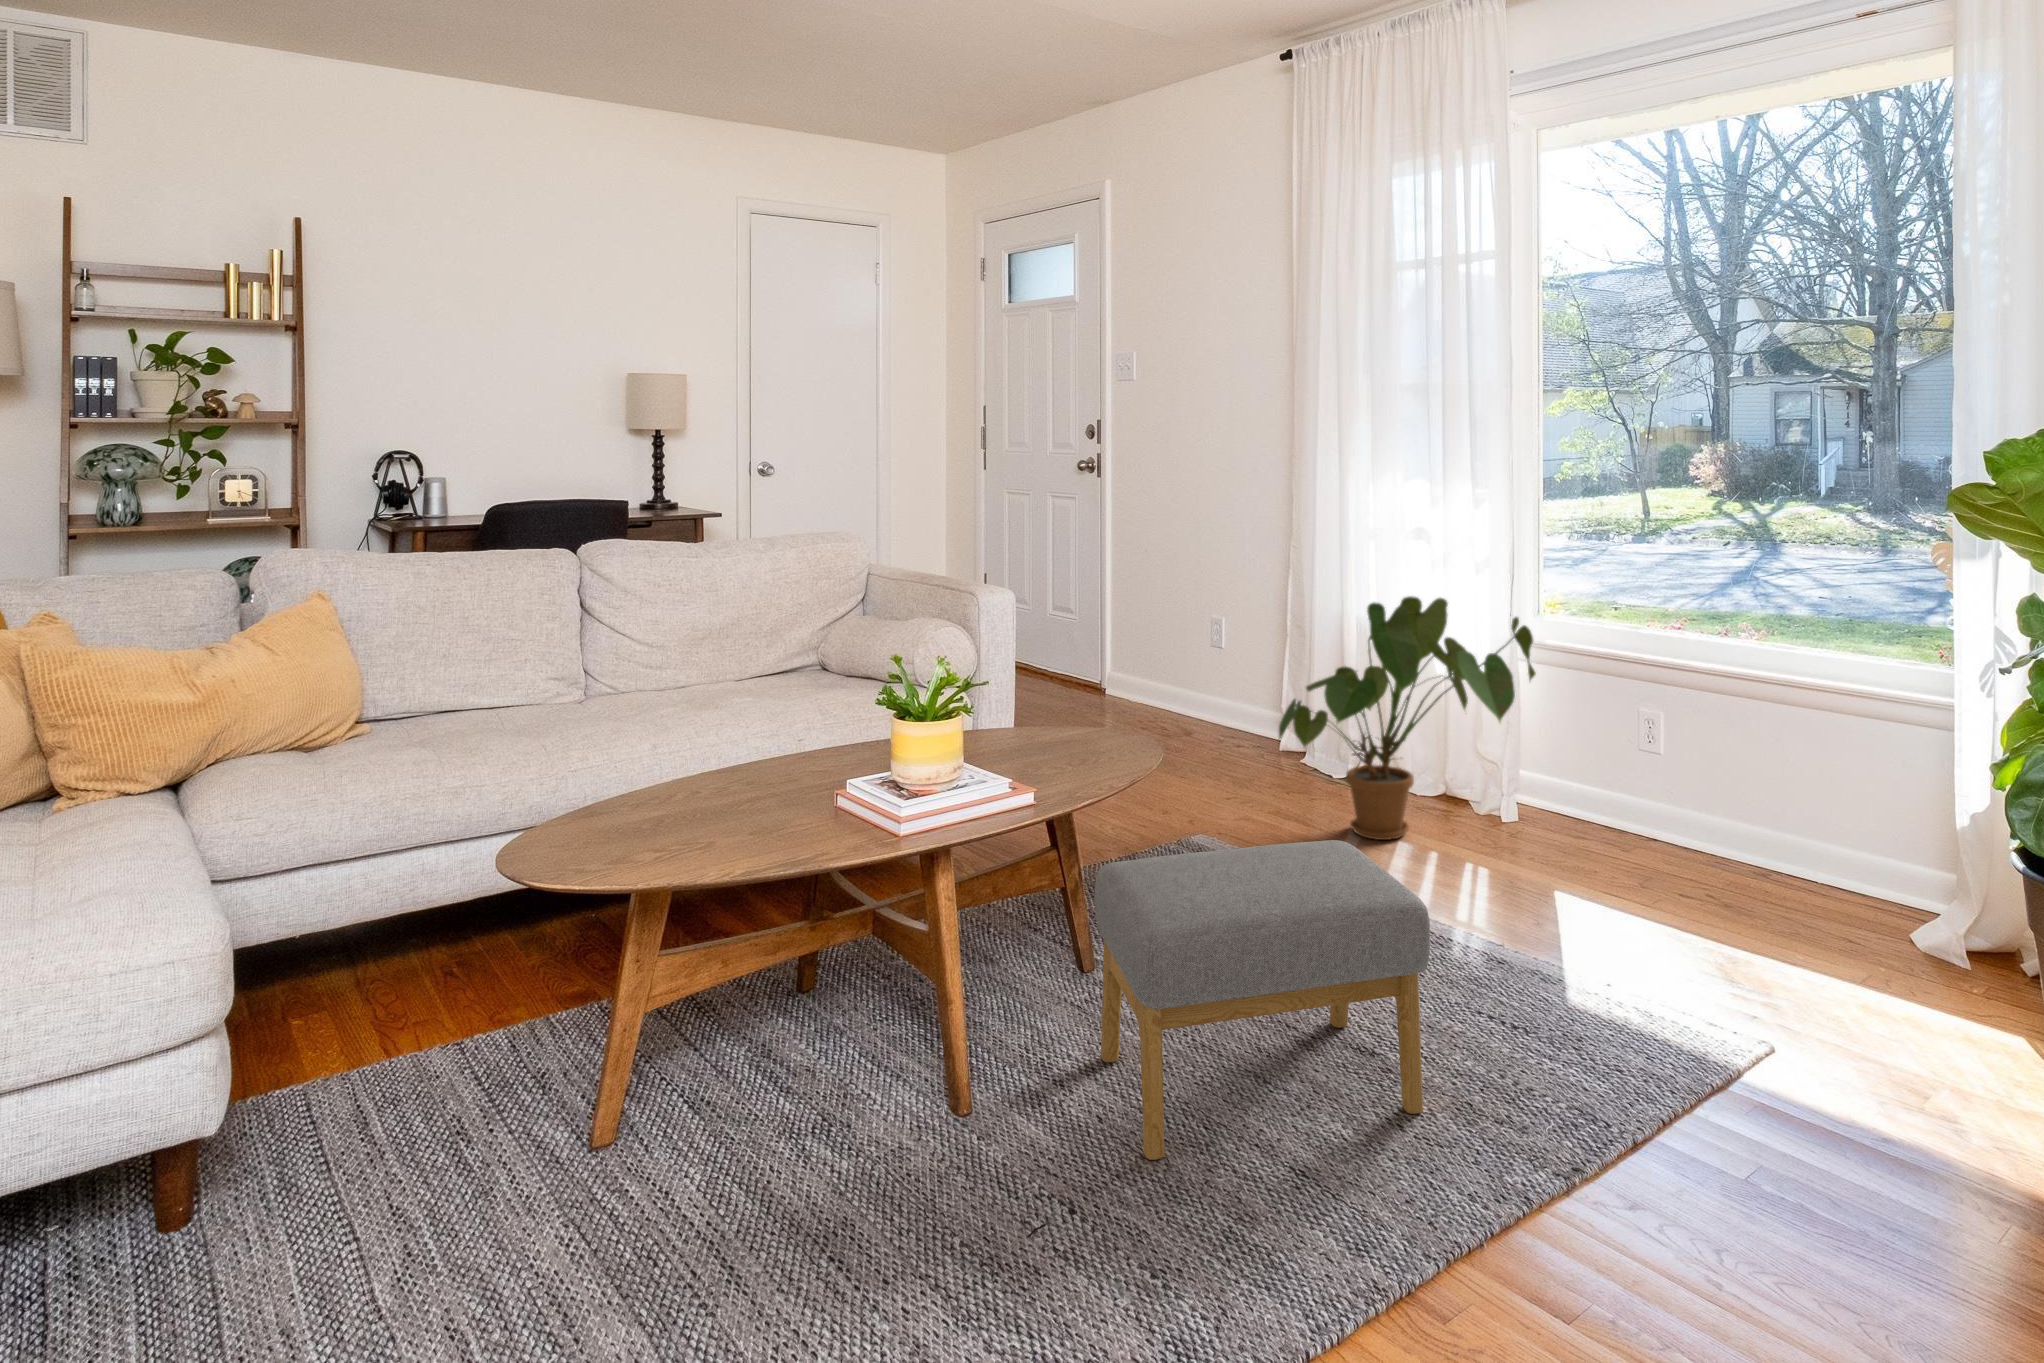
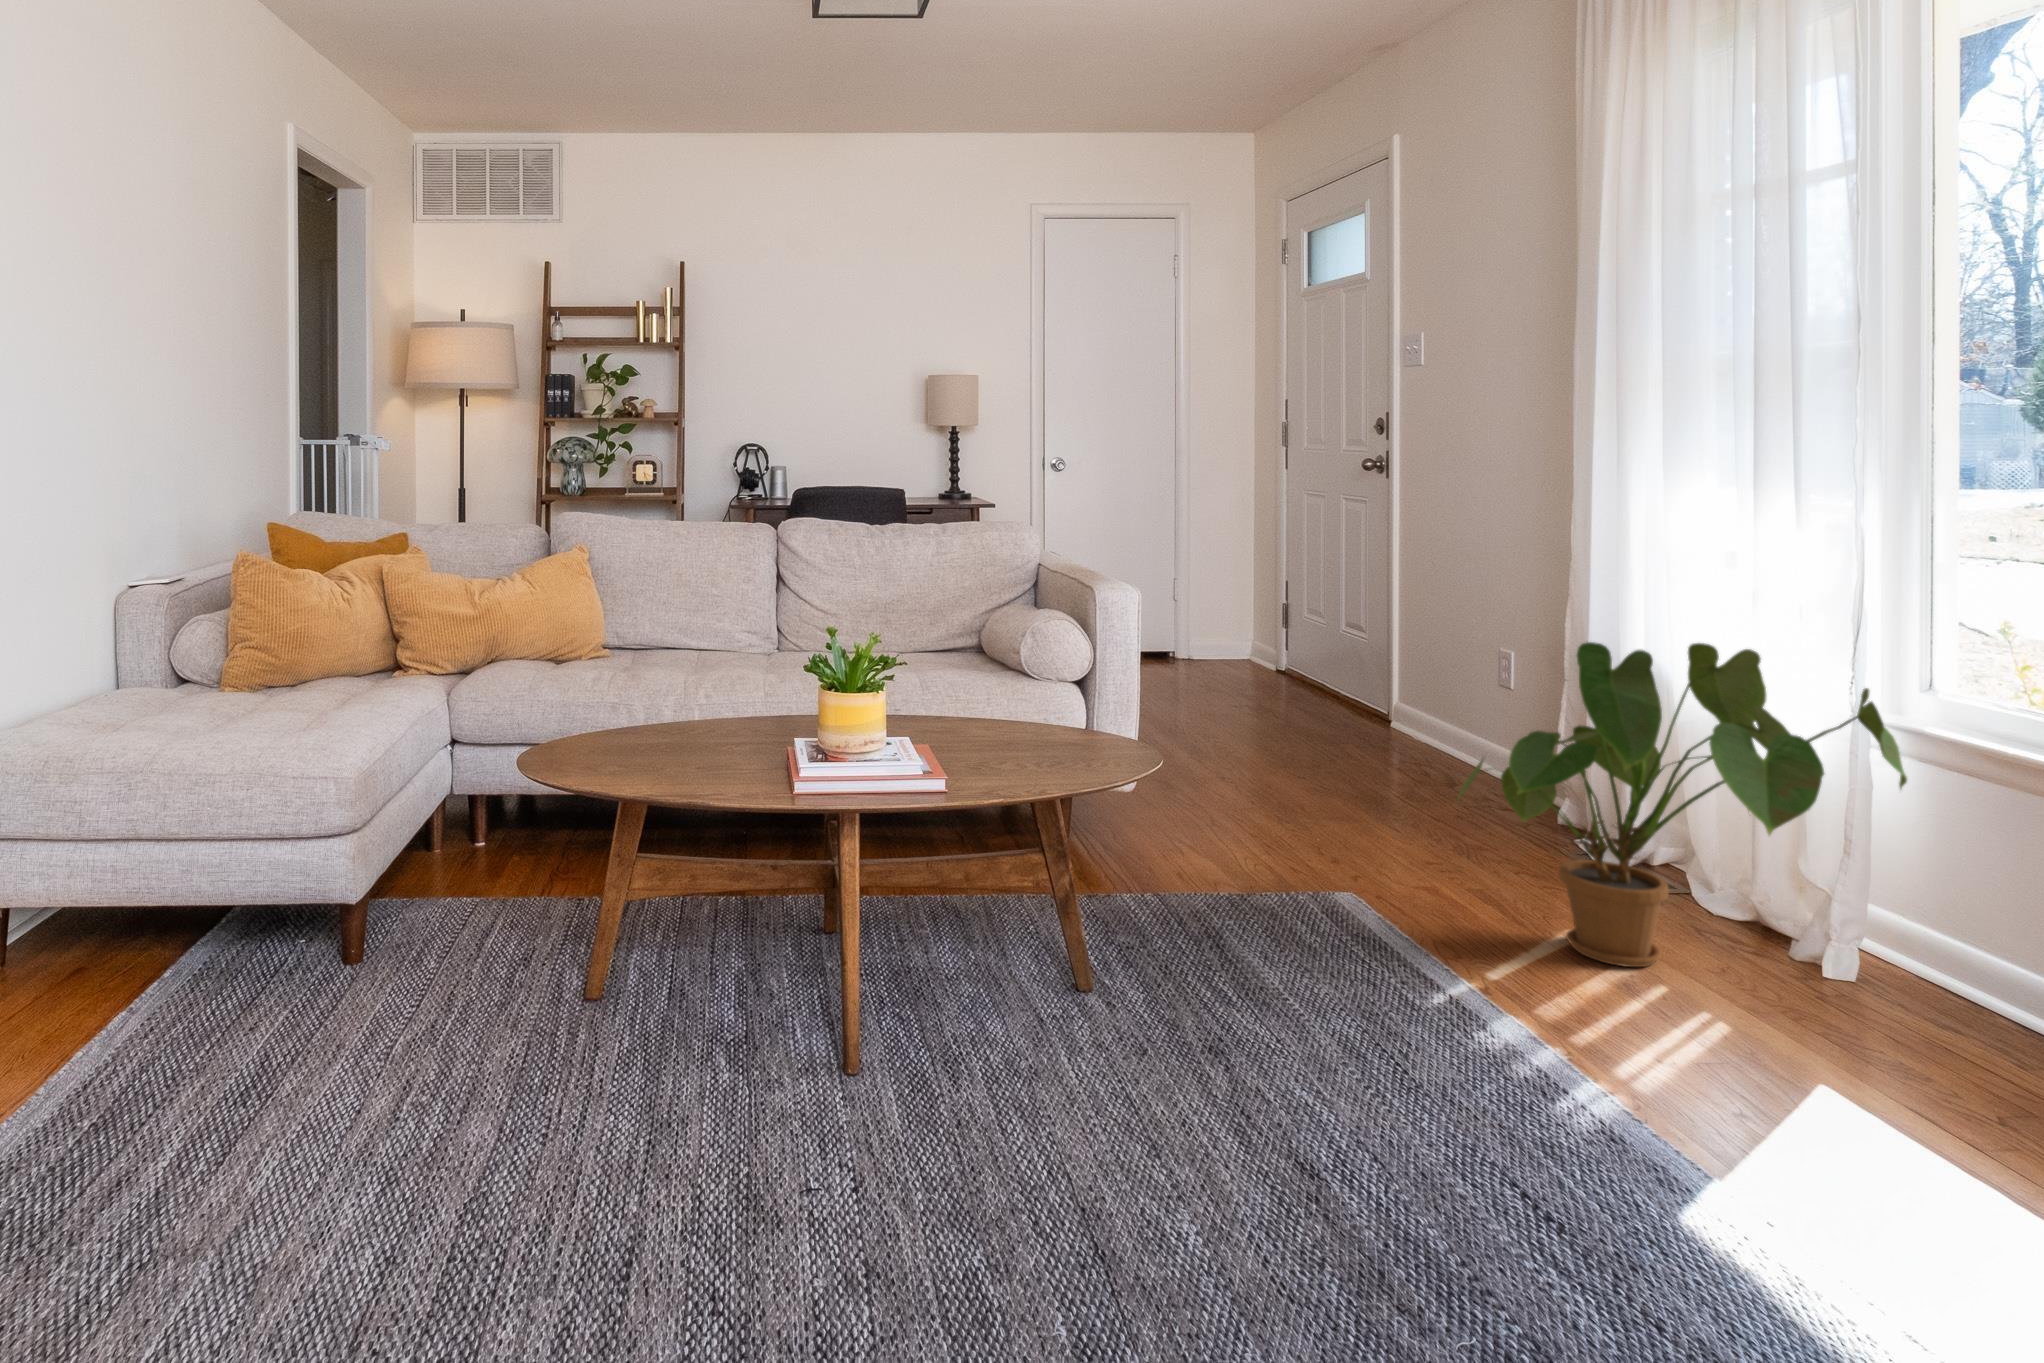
footstool: present [1095,840,1430,1160] -> none [959,872,1335,1272]

